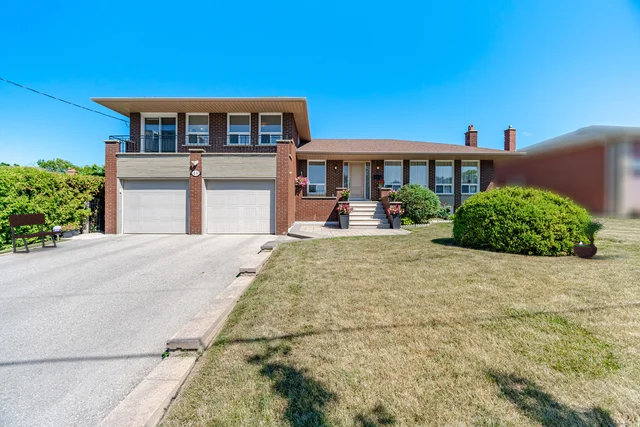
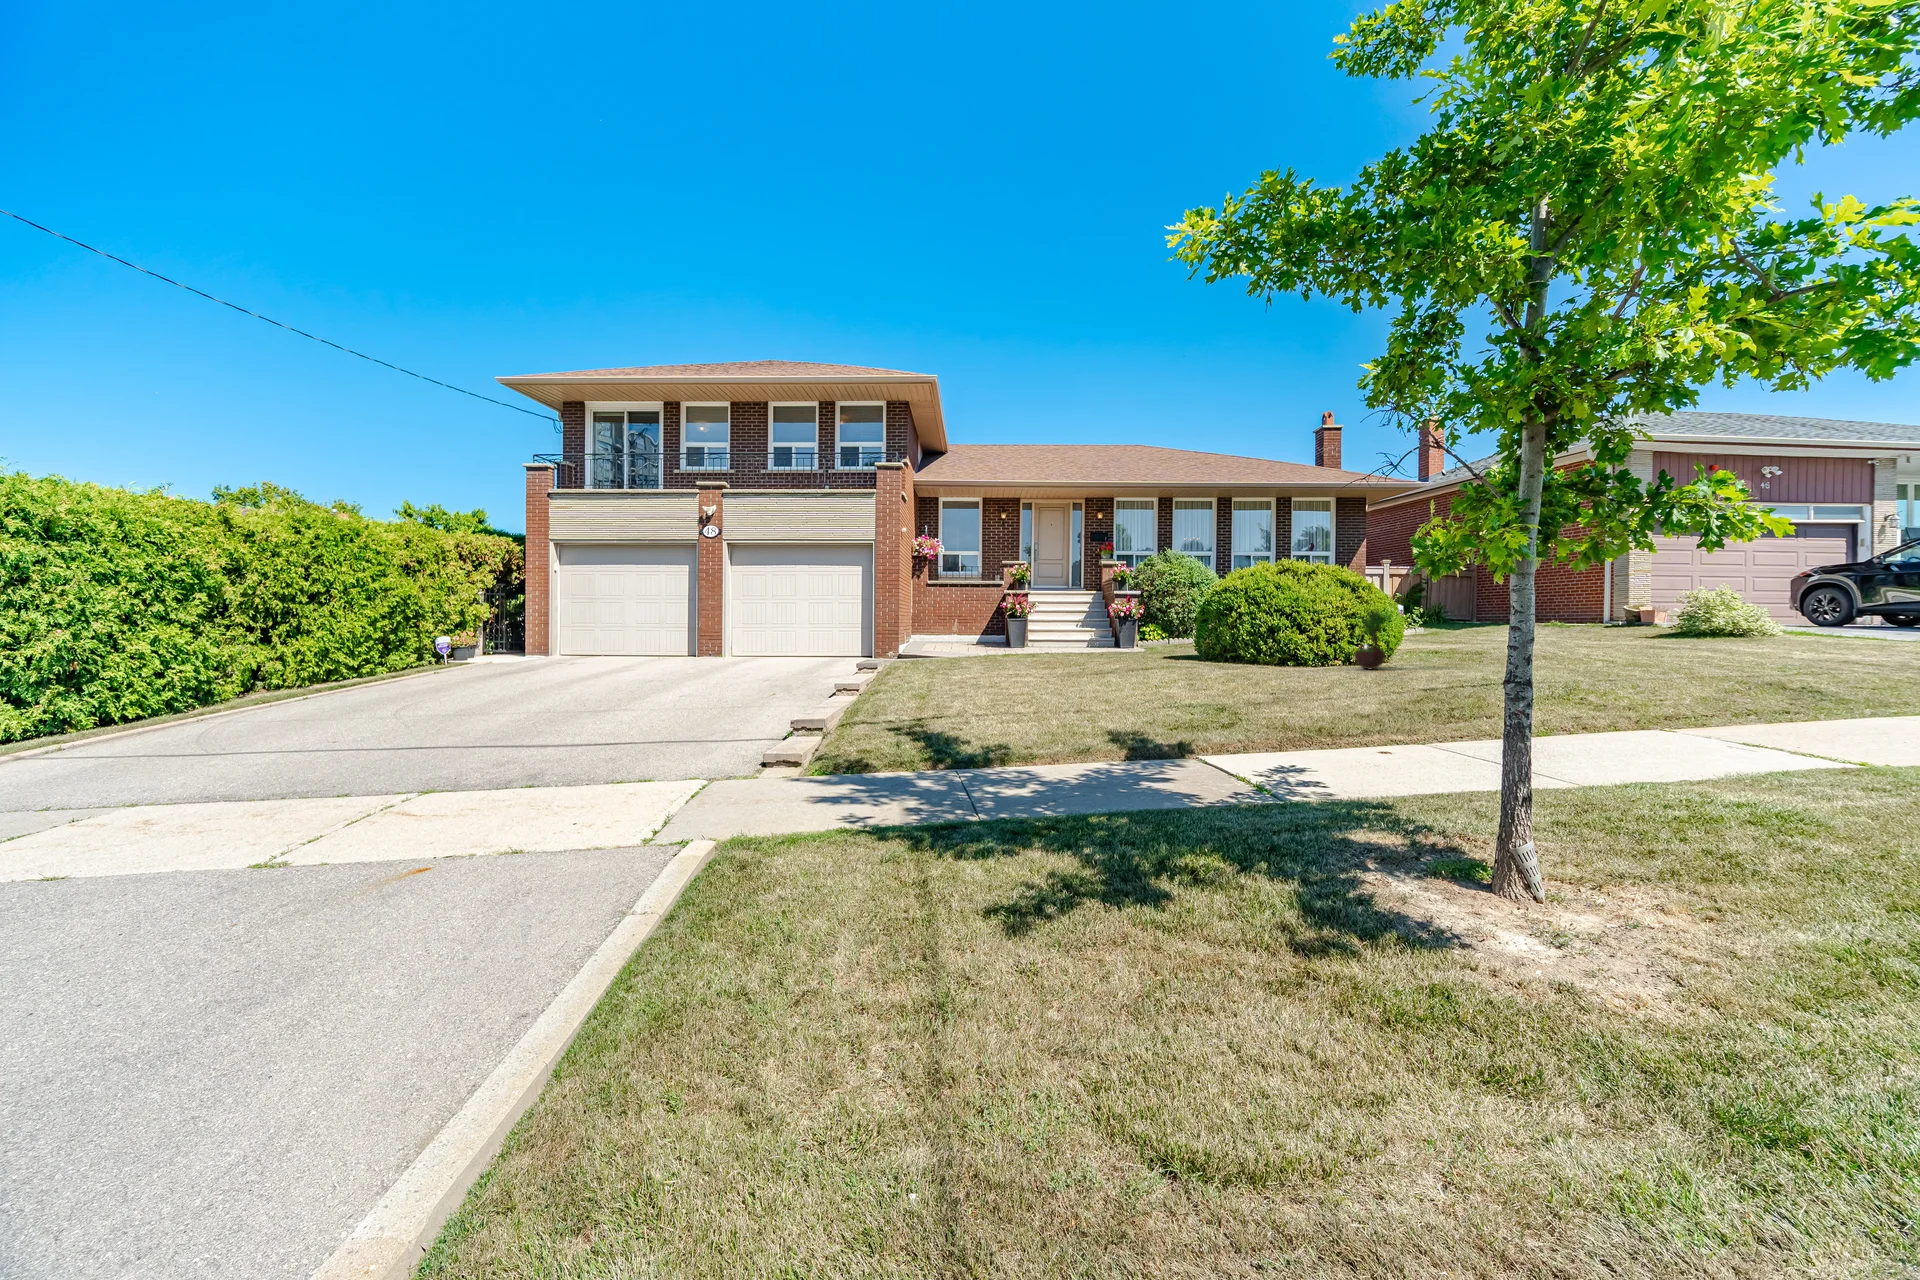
bench: present [9,213,61,253] -> none [400,608,474,678]

